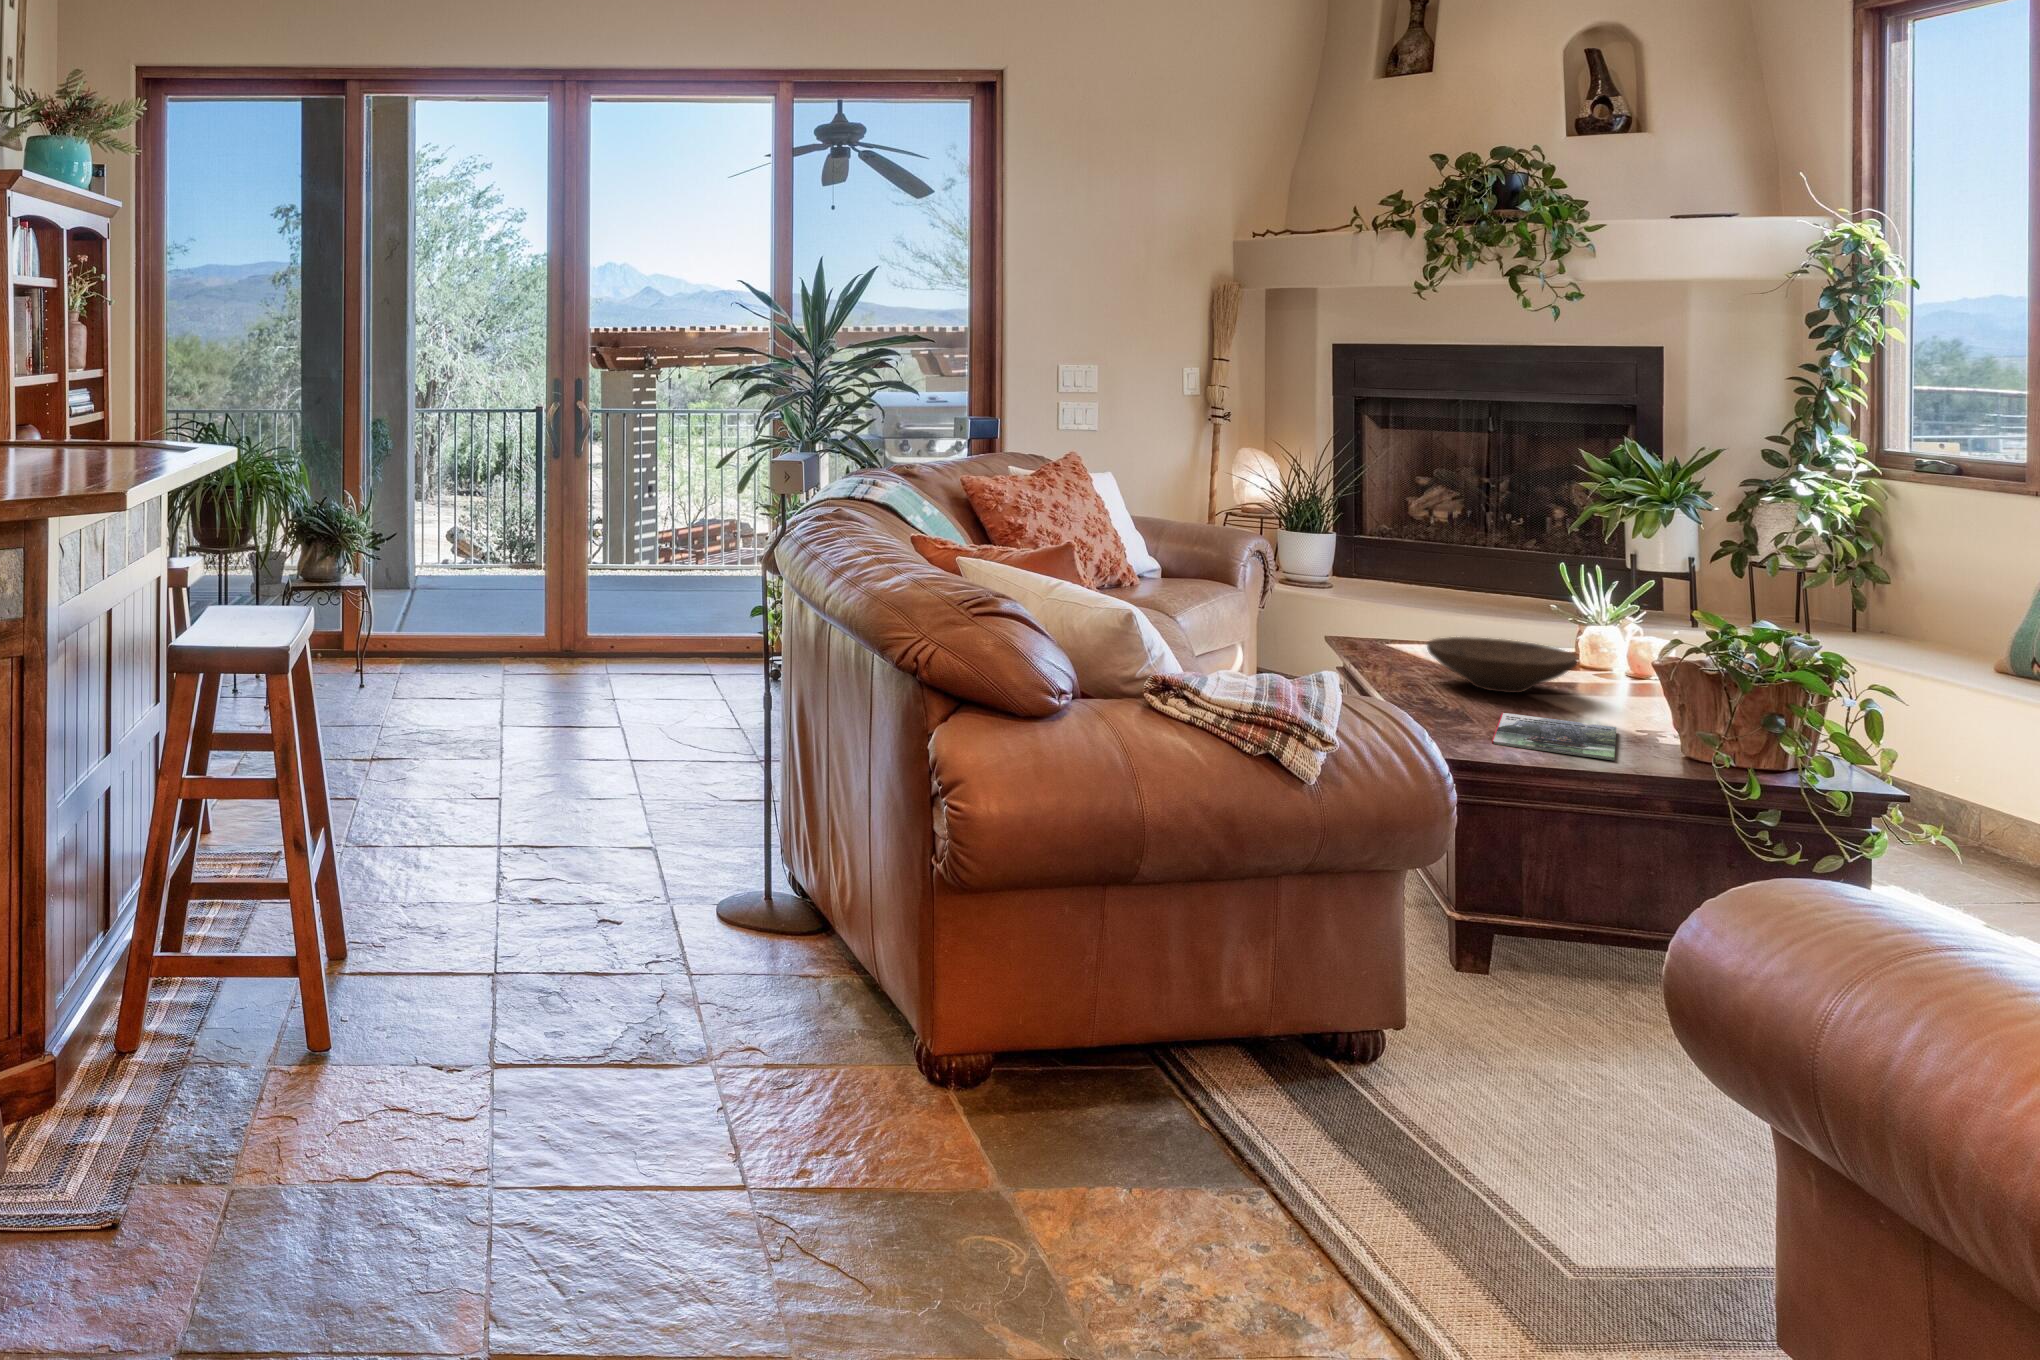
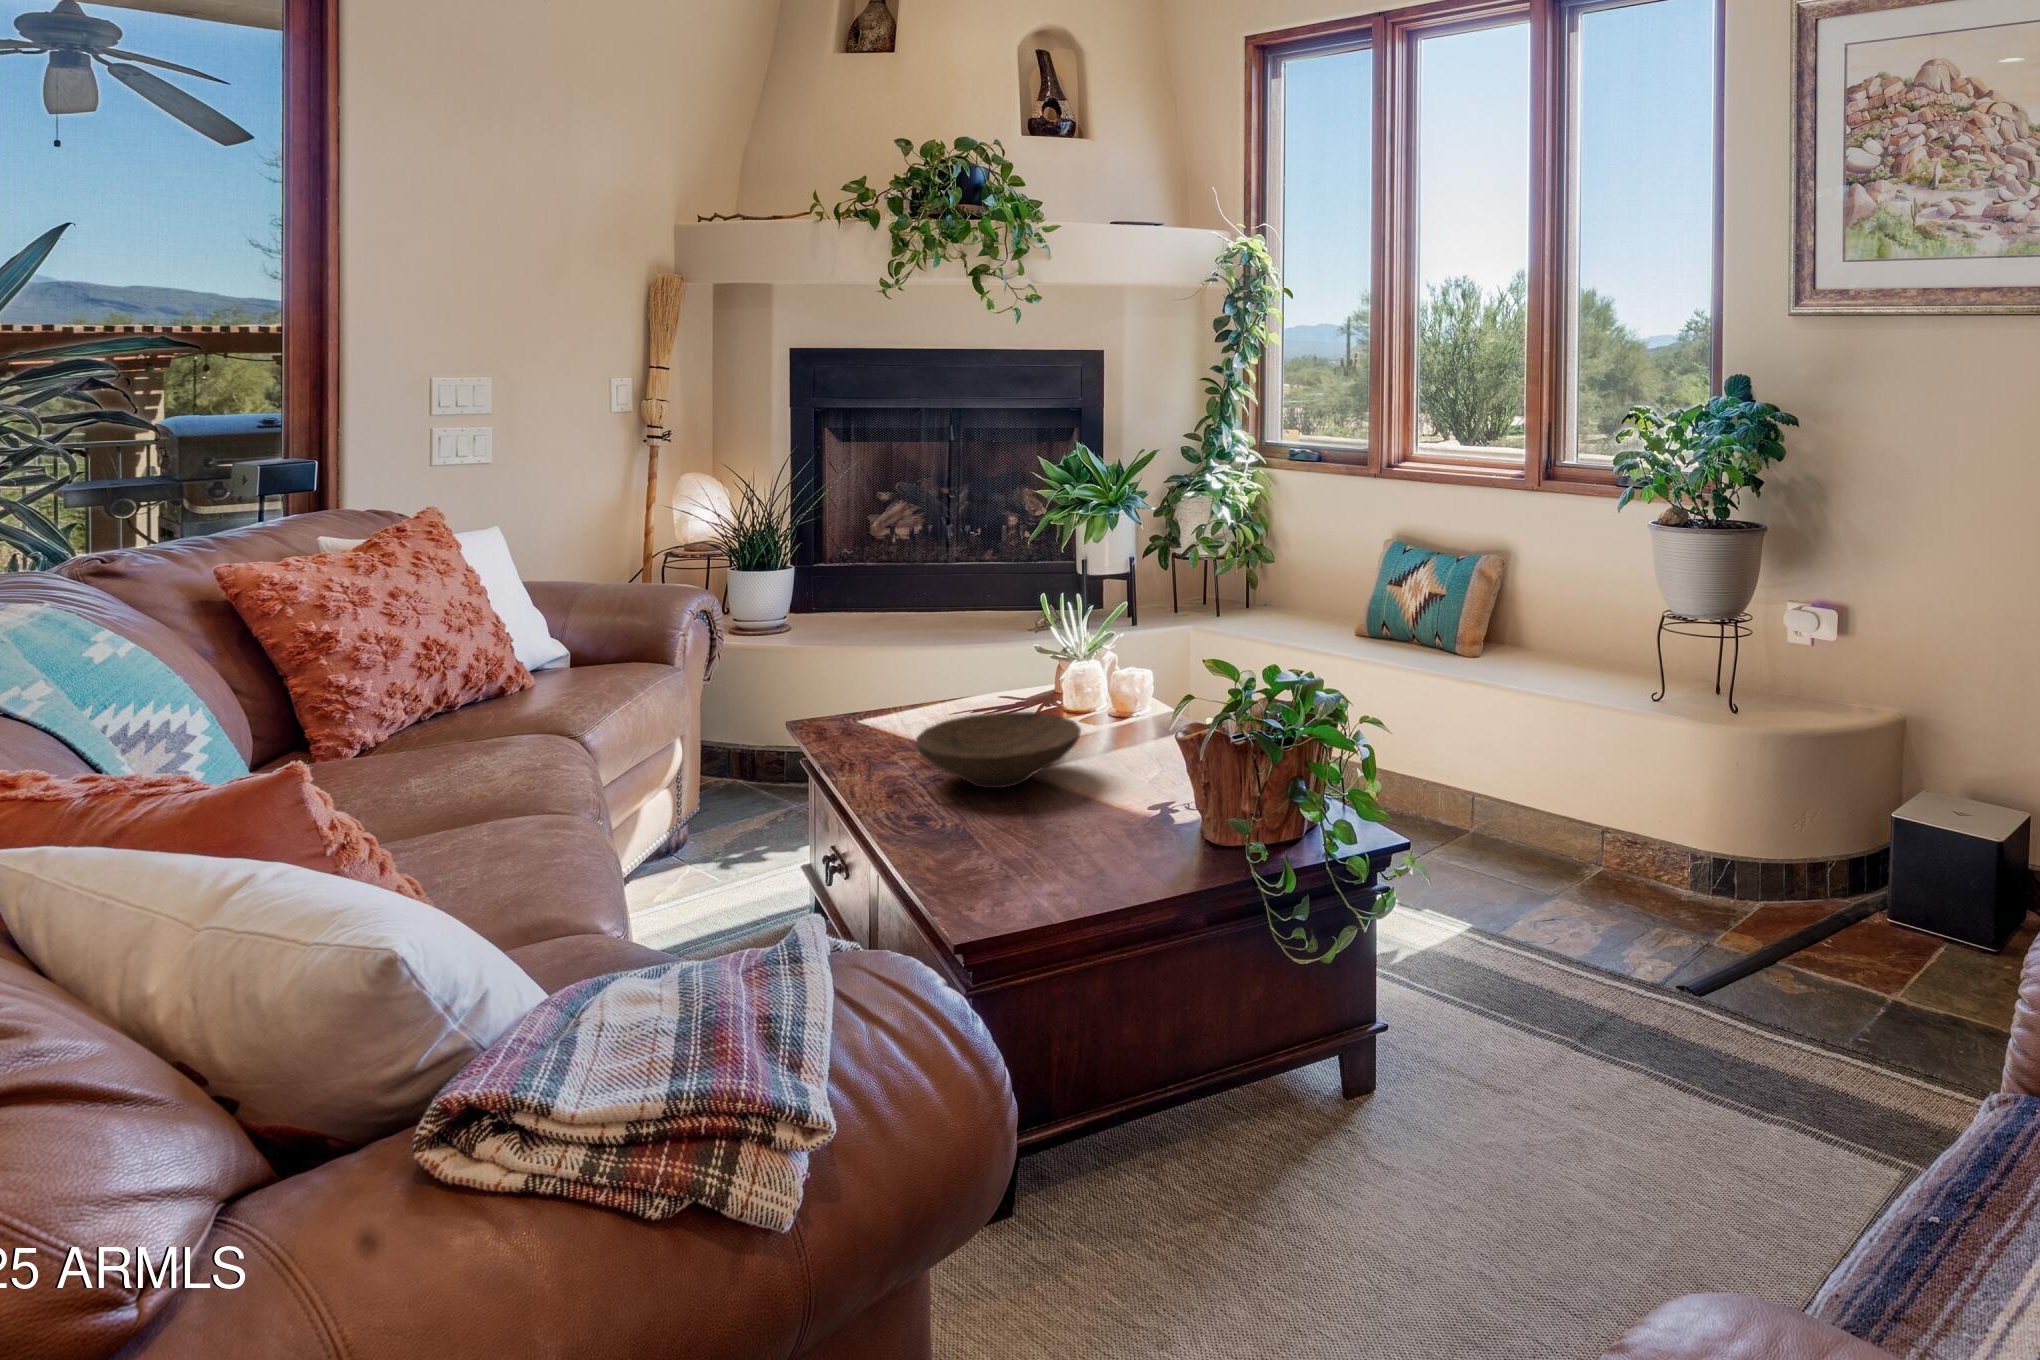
magazine: present [1492,713,1616,760] -> none [1013,822,1150,902]

